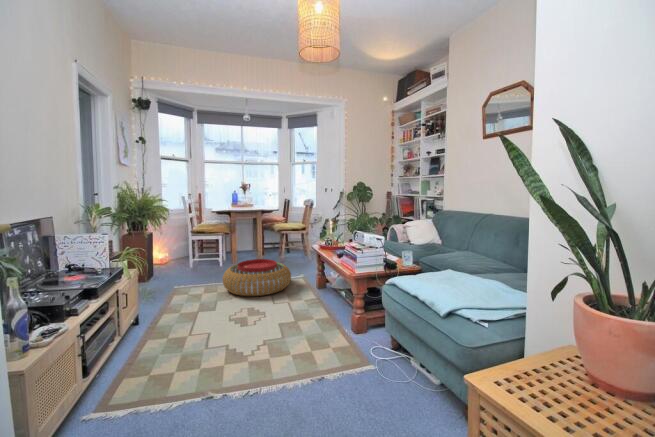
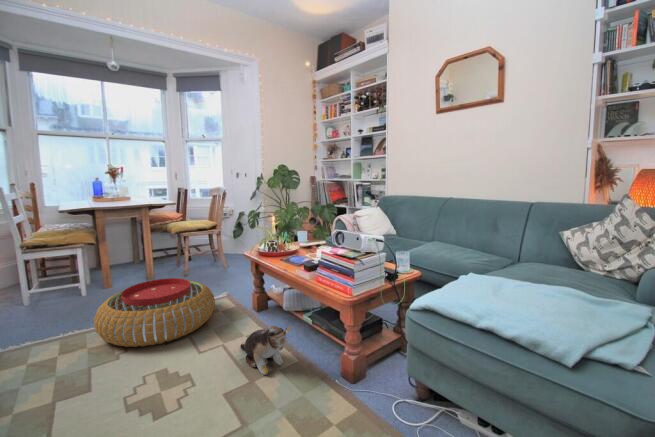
plush toy: none [298,289,320,319] -> present [240,326,290,375]

